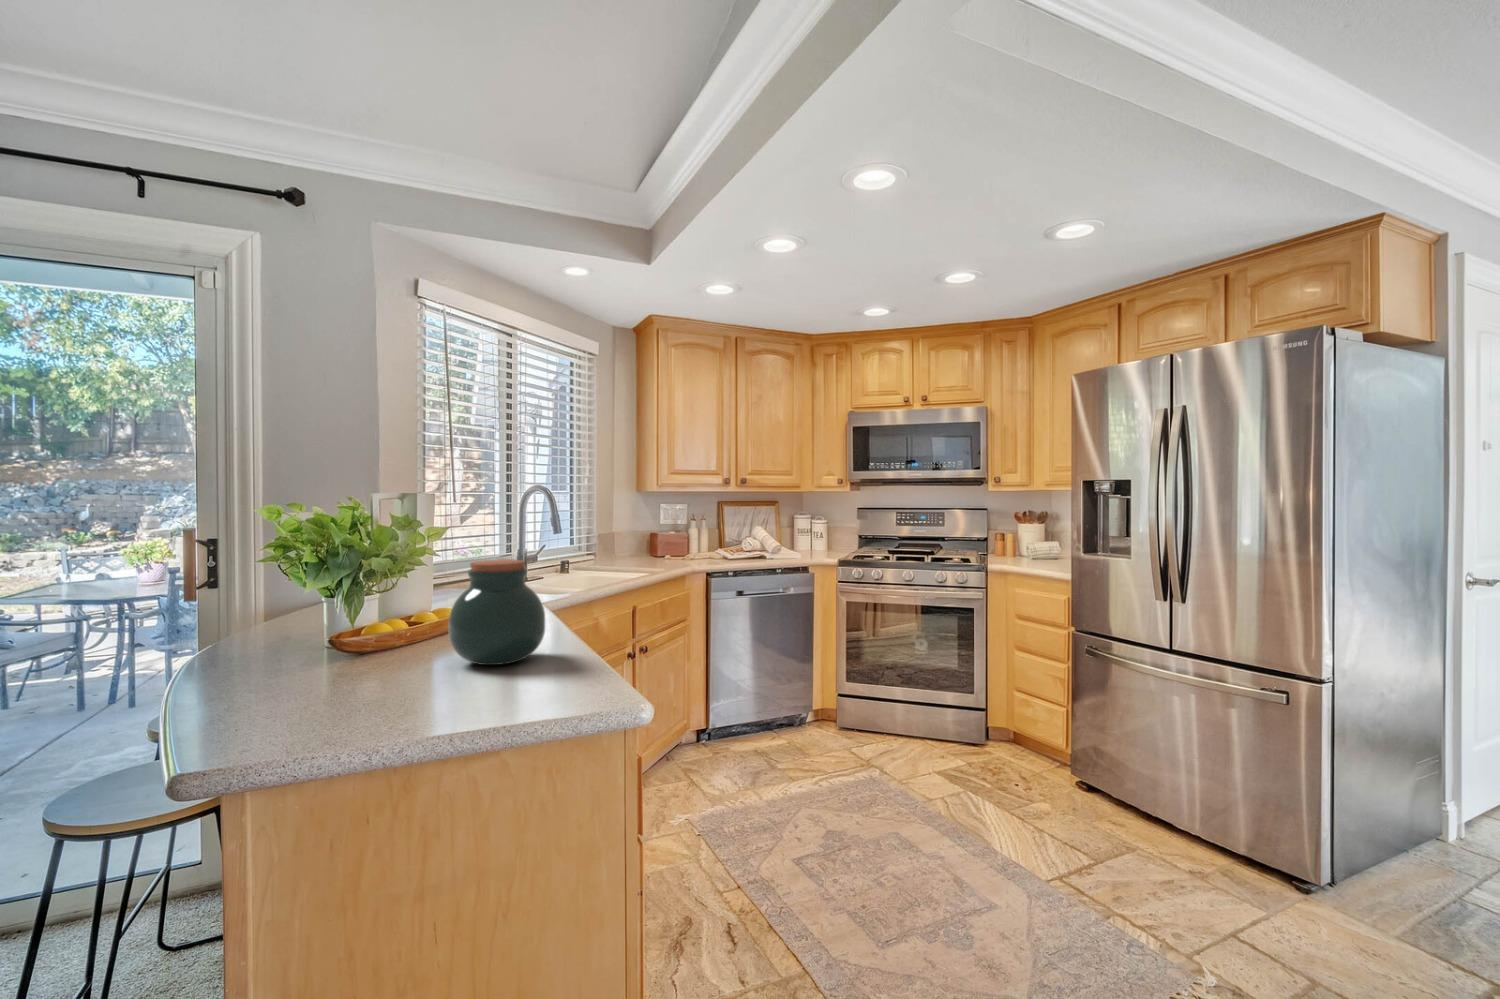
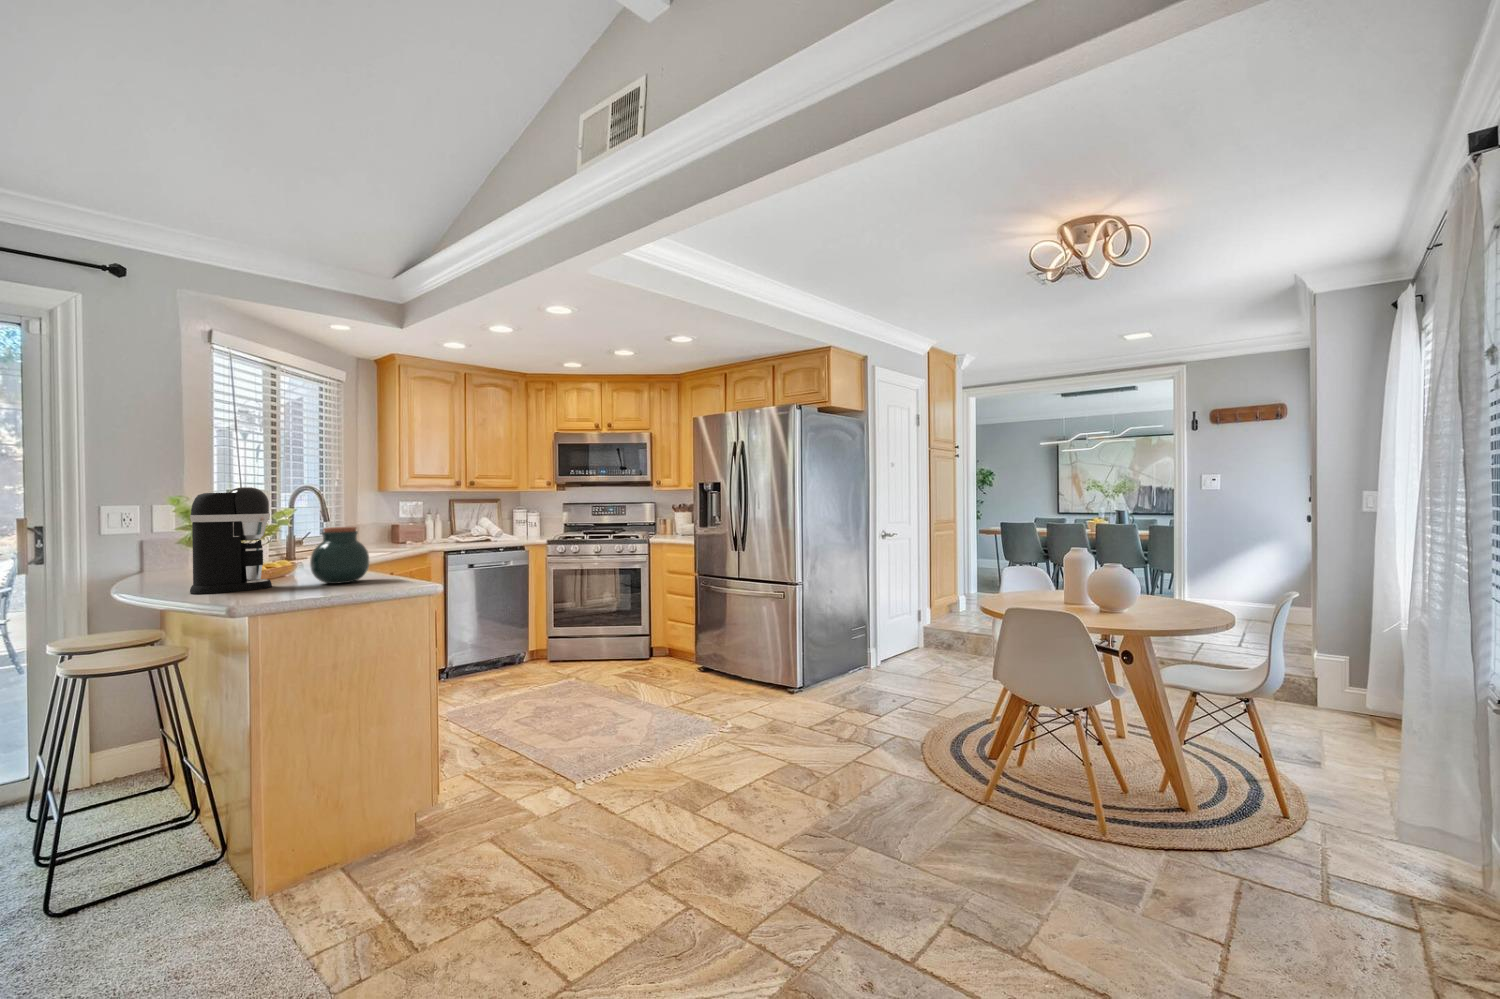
coffee maker: none [267,490,398,676] -> present [190,487,272,594]

